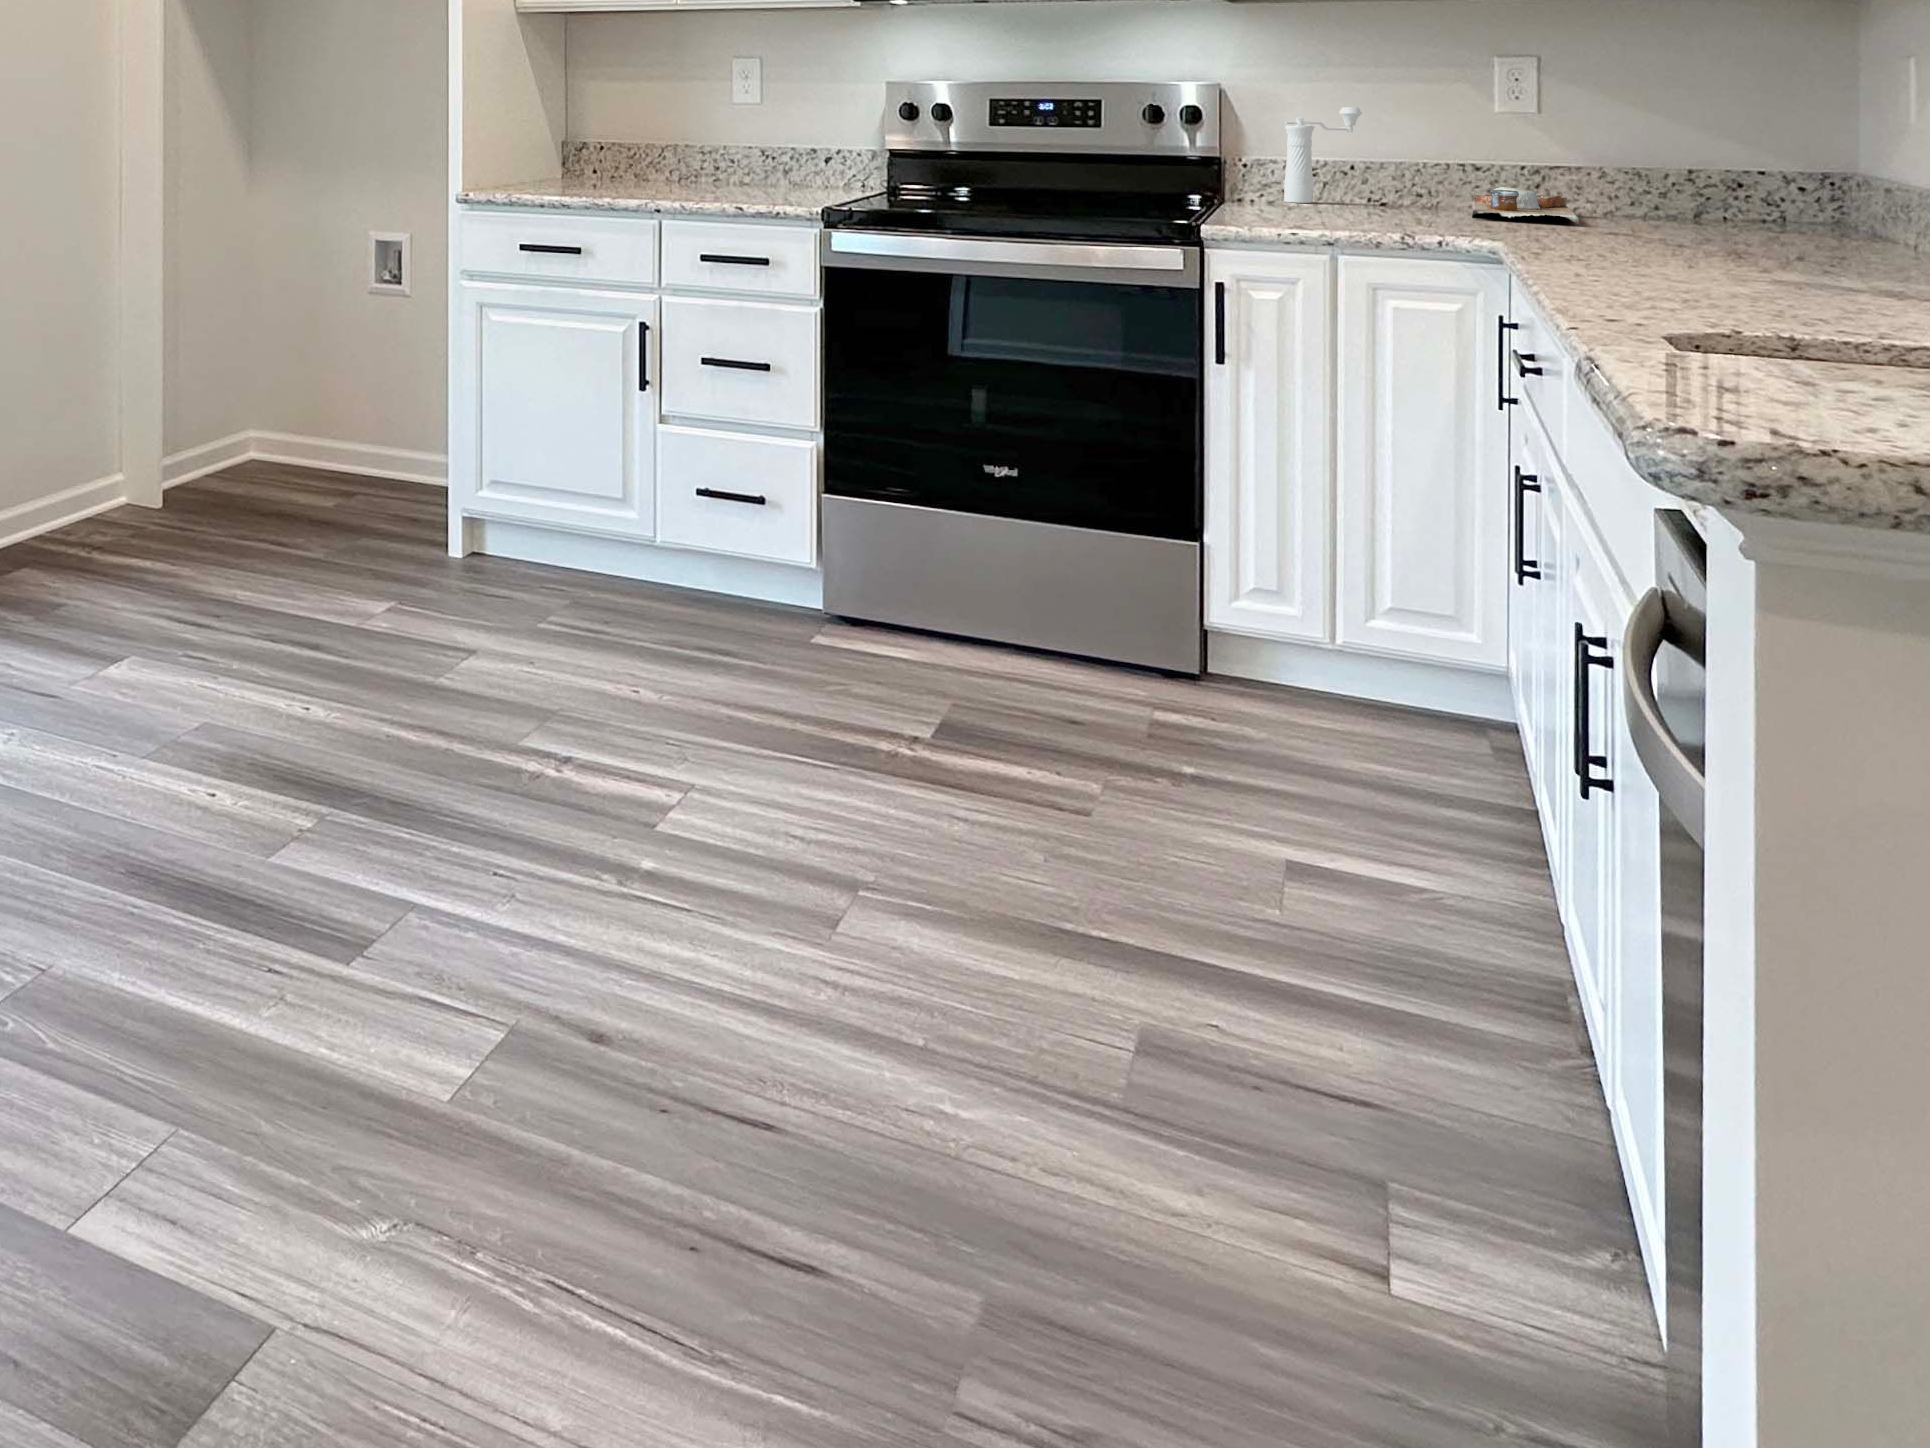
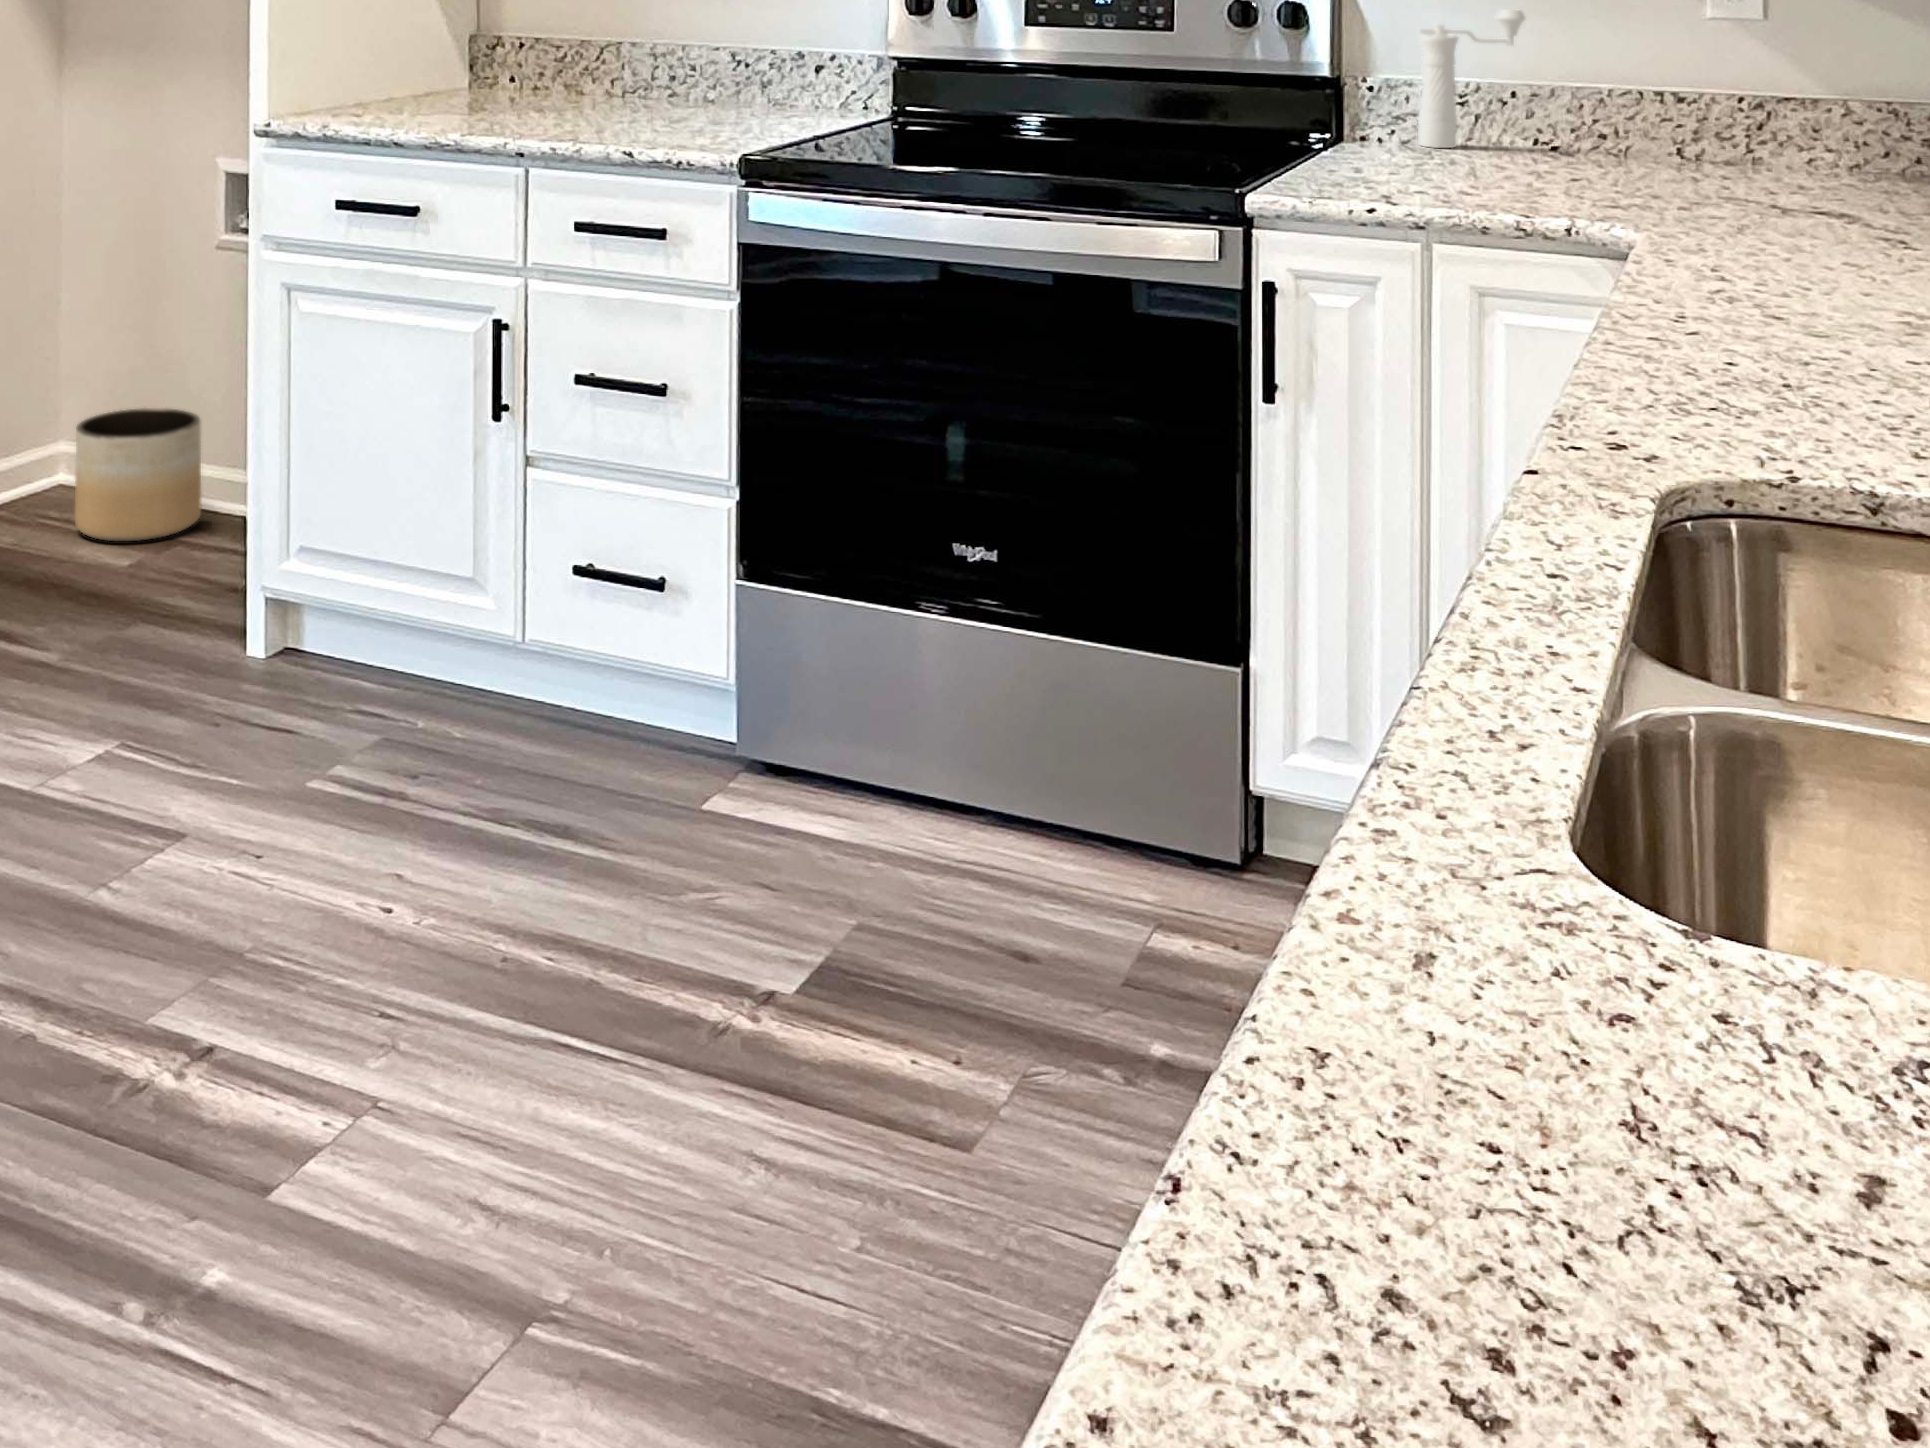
cutting board: present [1472,187,1579,224] -> none [1652,131,1804,193]
planter: none [286,403,368,491] -> present [75,408,201,541]

